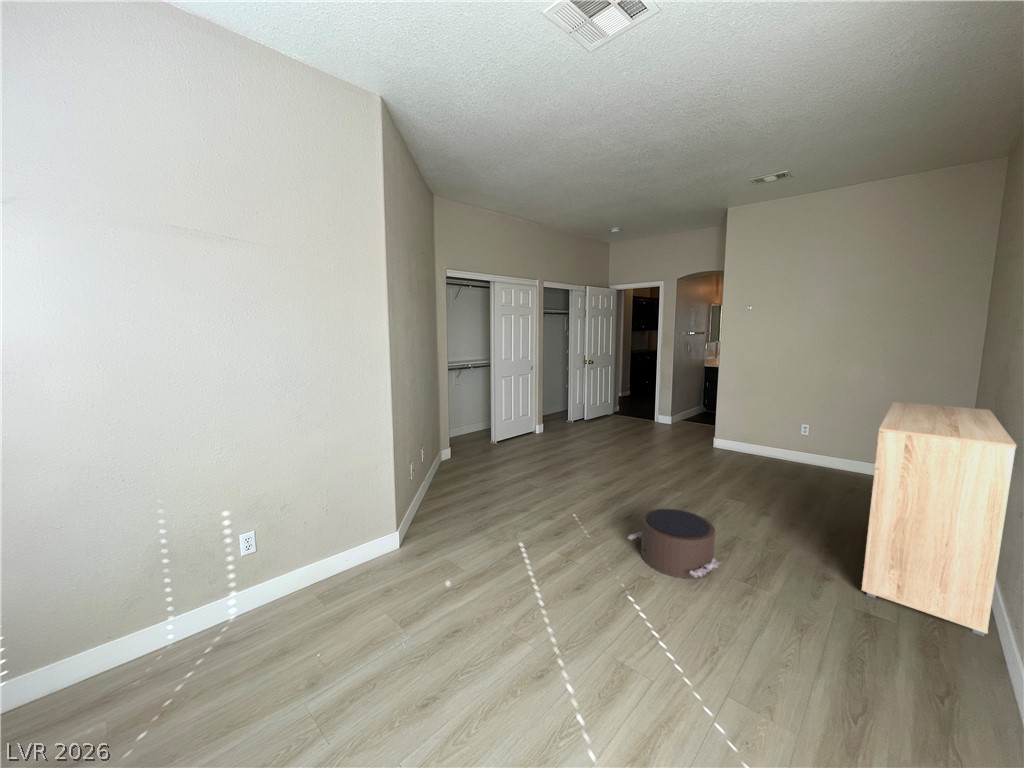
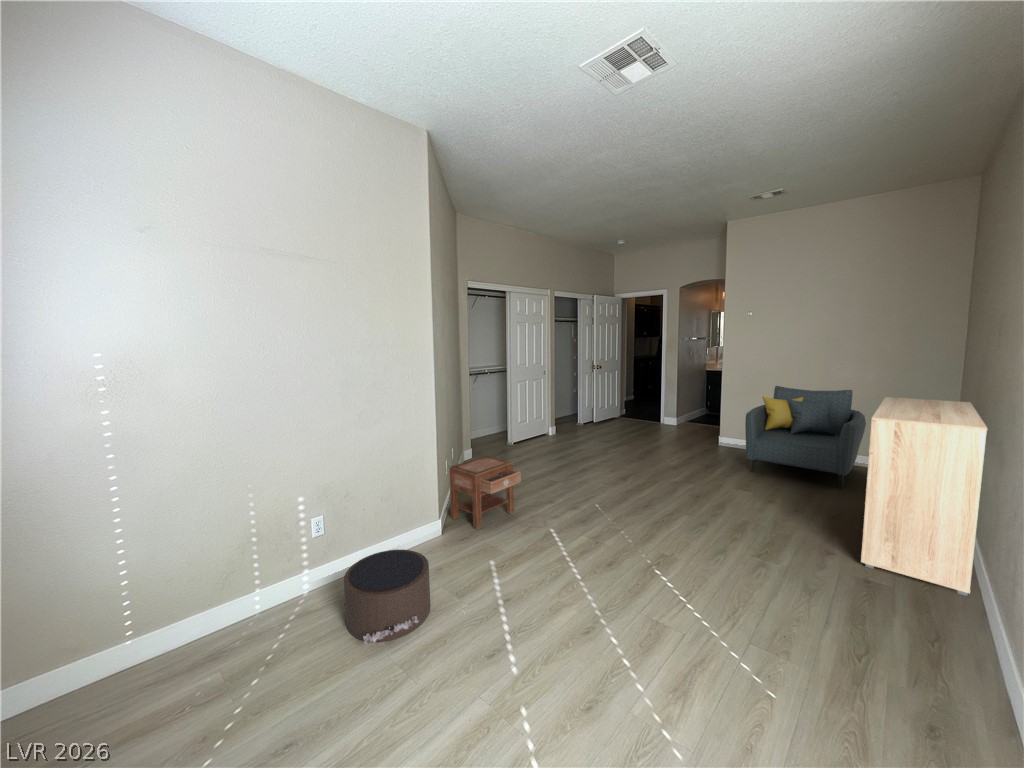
armchair: none [740,385,870,498] -> present [745,386,866,488]
nightstand: none [412,459,490,542] -> present [449,456,520,529]
pouf: present [628,509,721,579] -> present [344,550,430,644]

